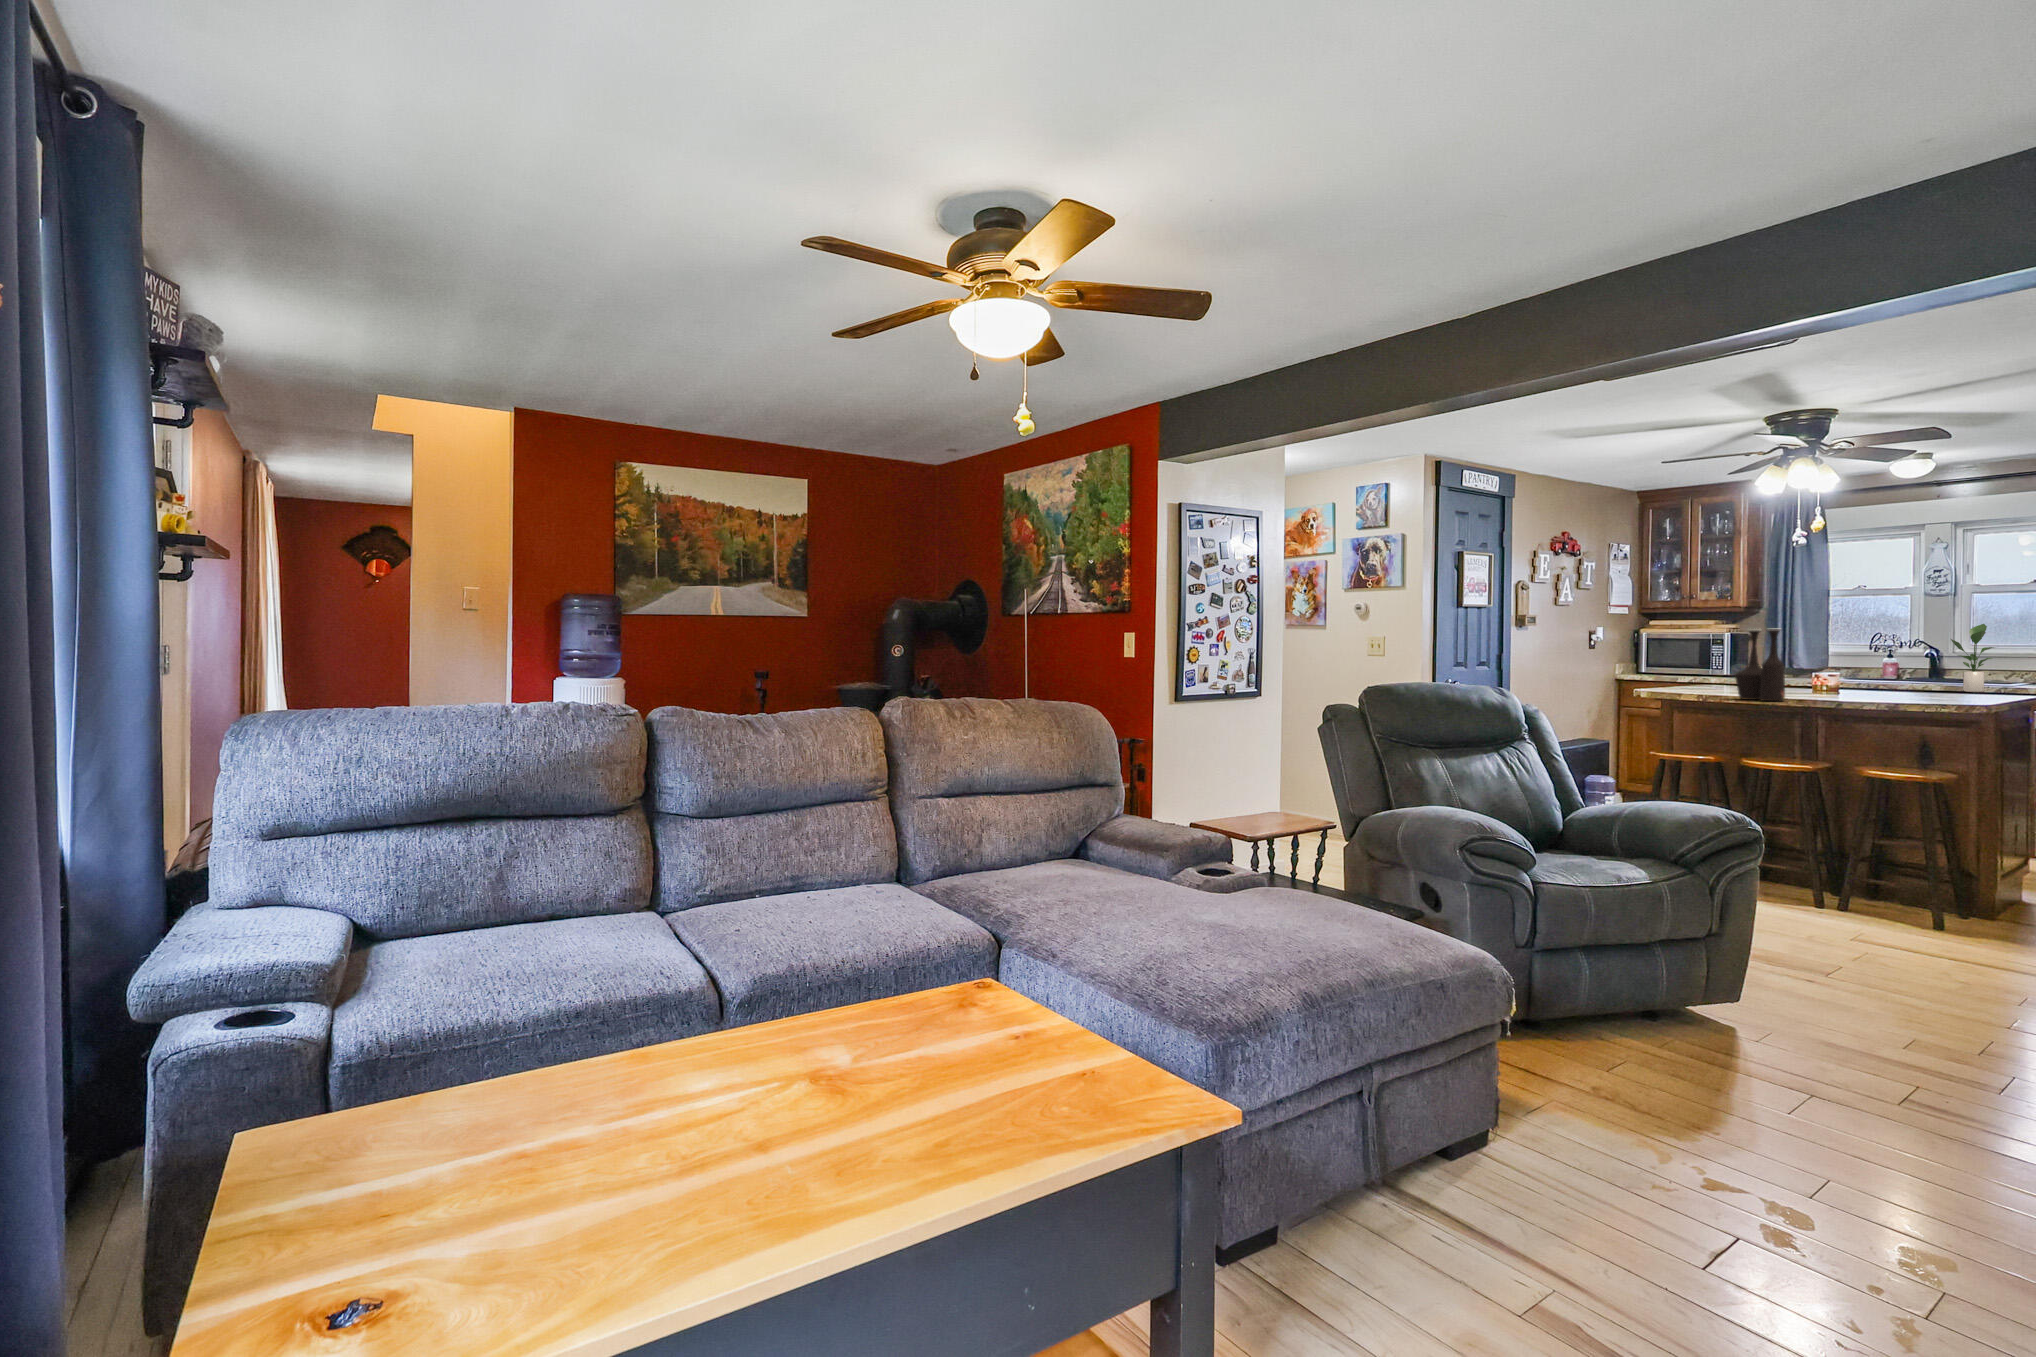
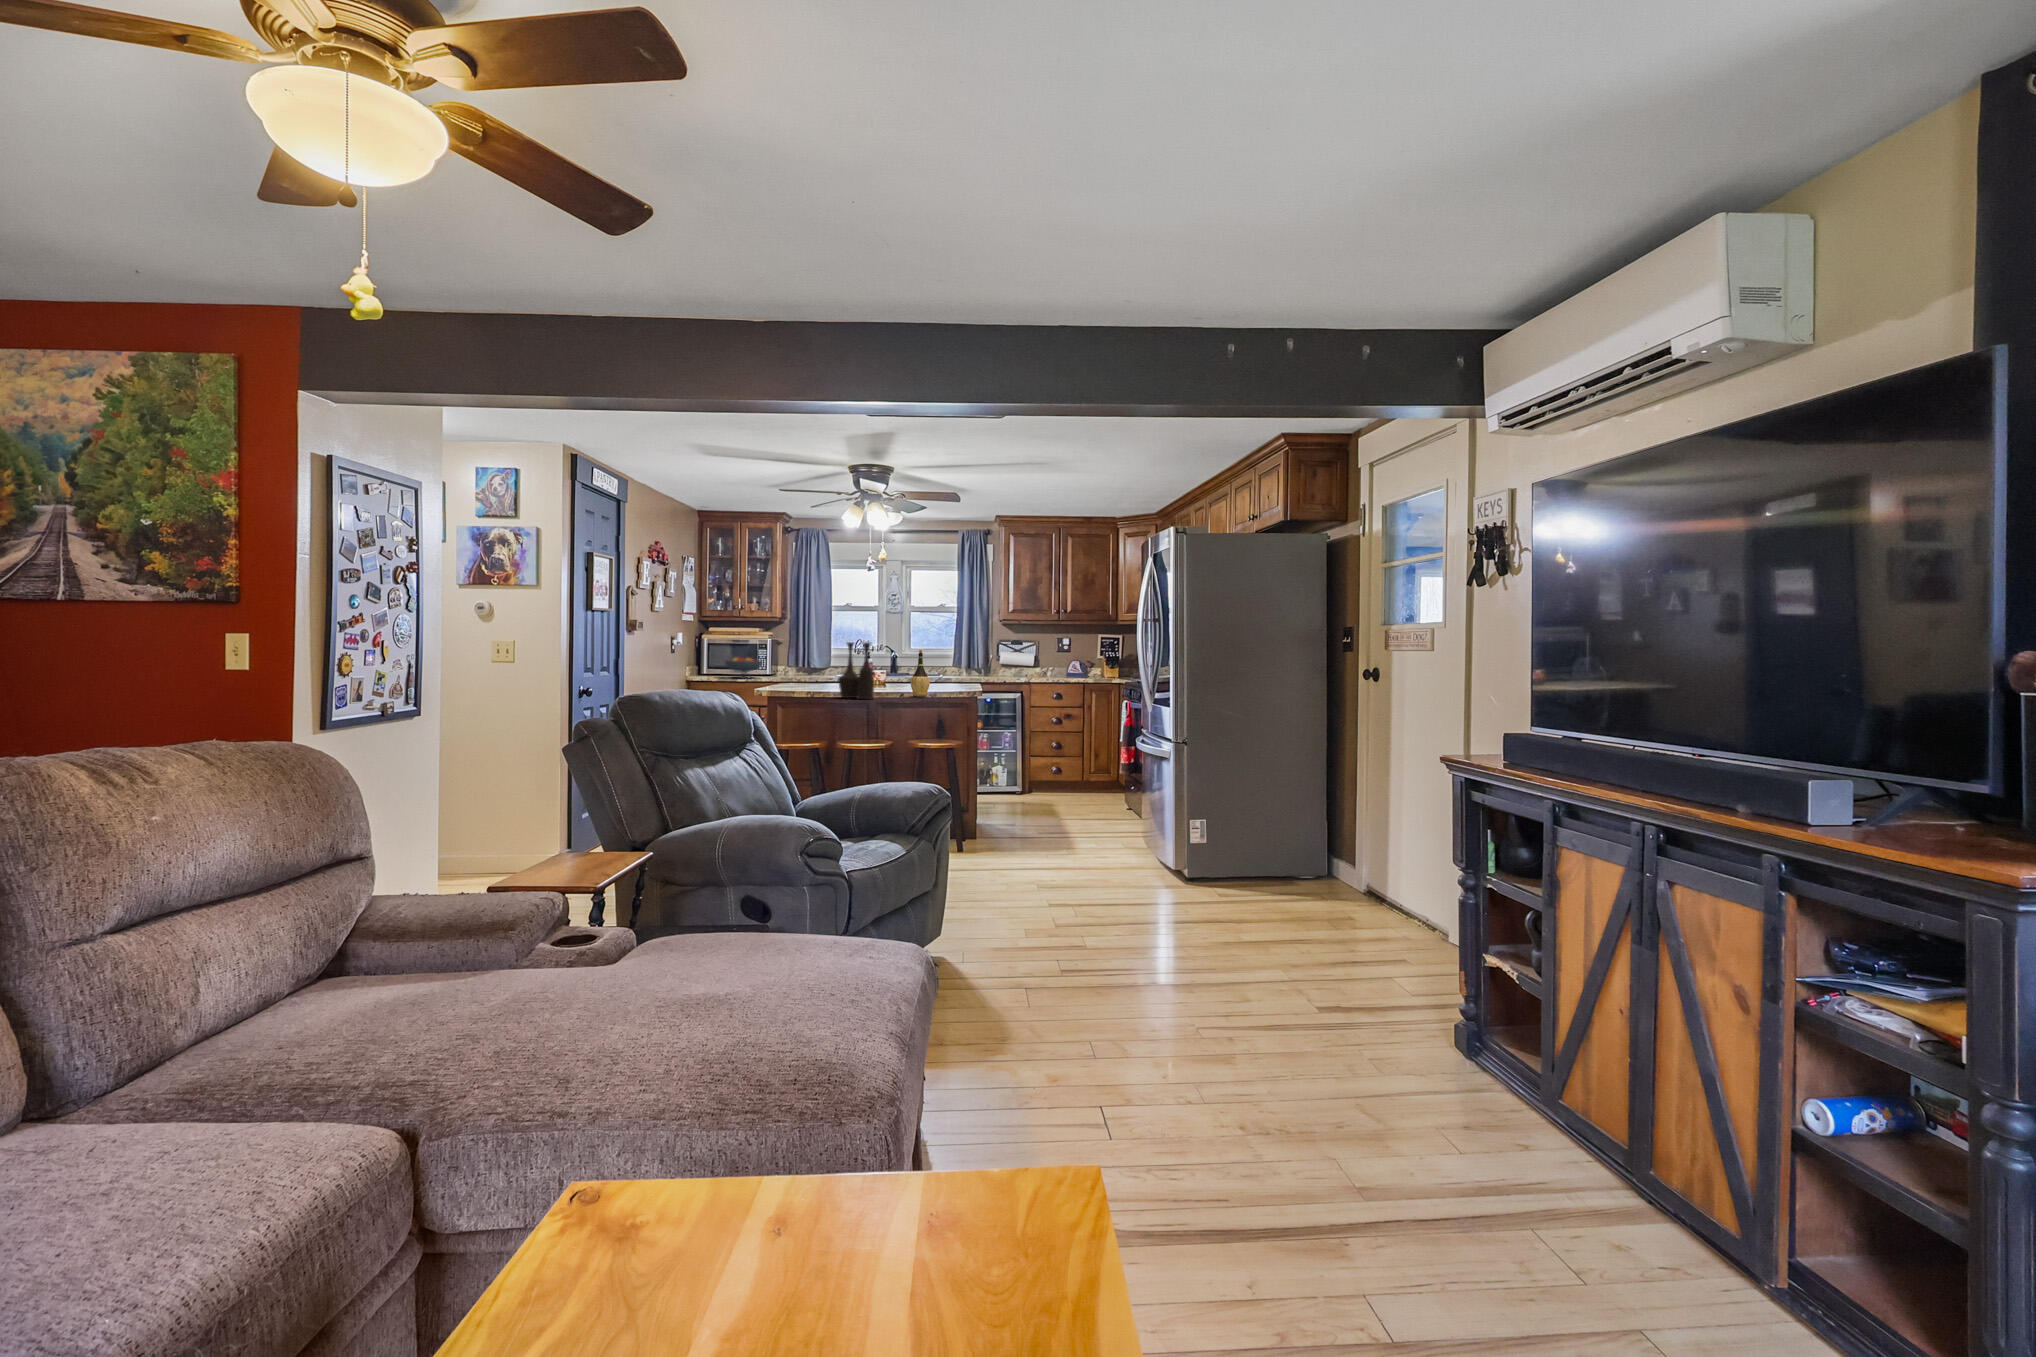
potted plant: present [1951,624,1994,692] -> none [936,640,959,687]
wine bottle: none [1854,637,1888,701] -> present [911,650,930,697]
fruit bowl: none [1661,651,1714,679] -> present [725,658,763,678]

